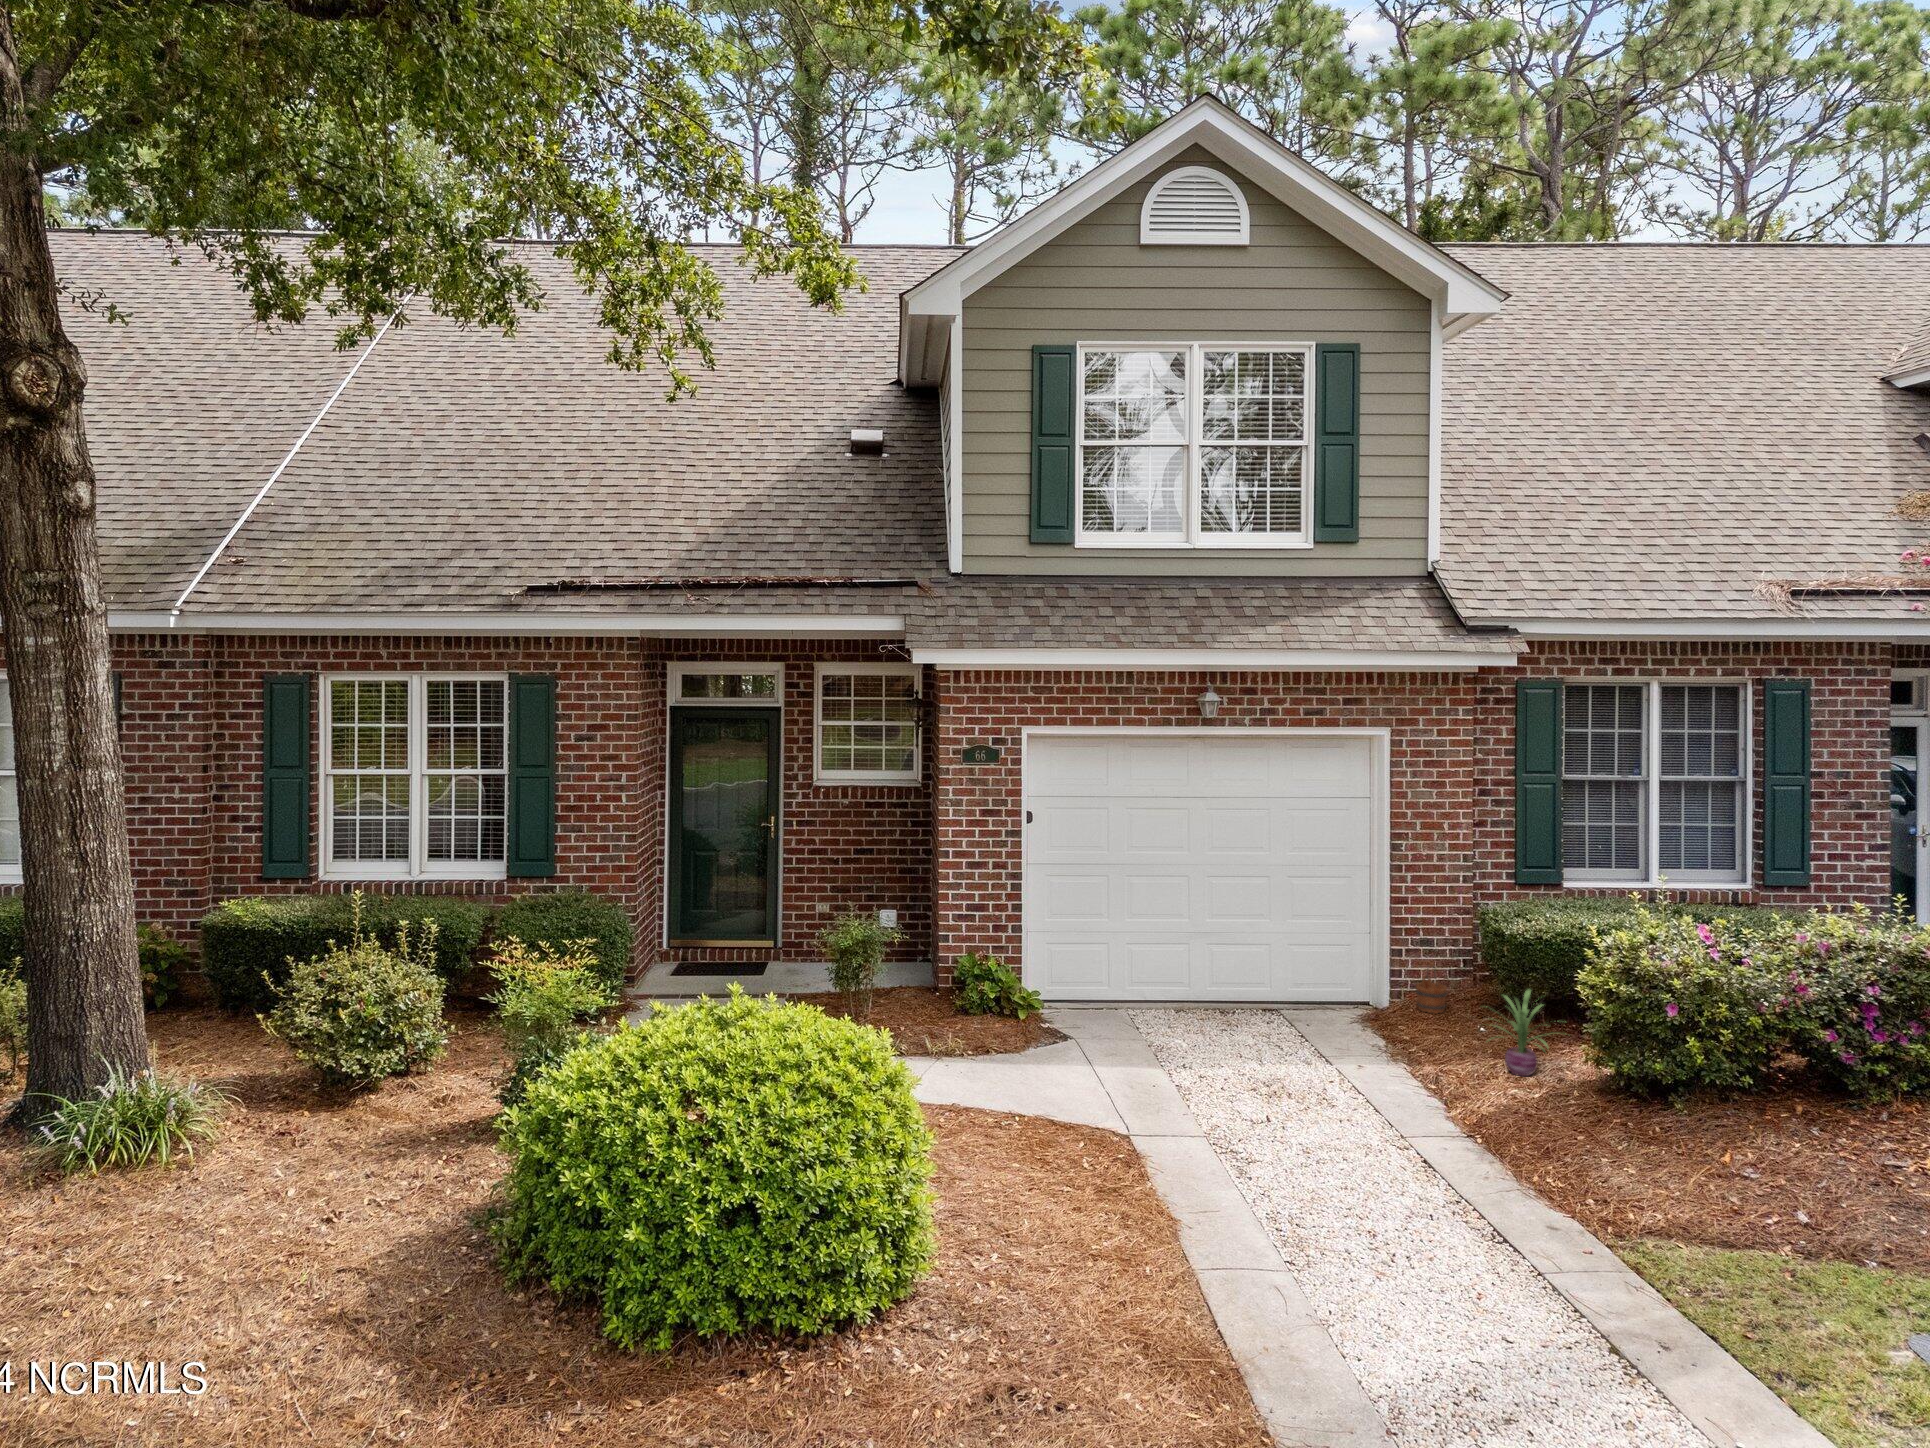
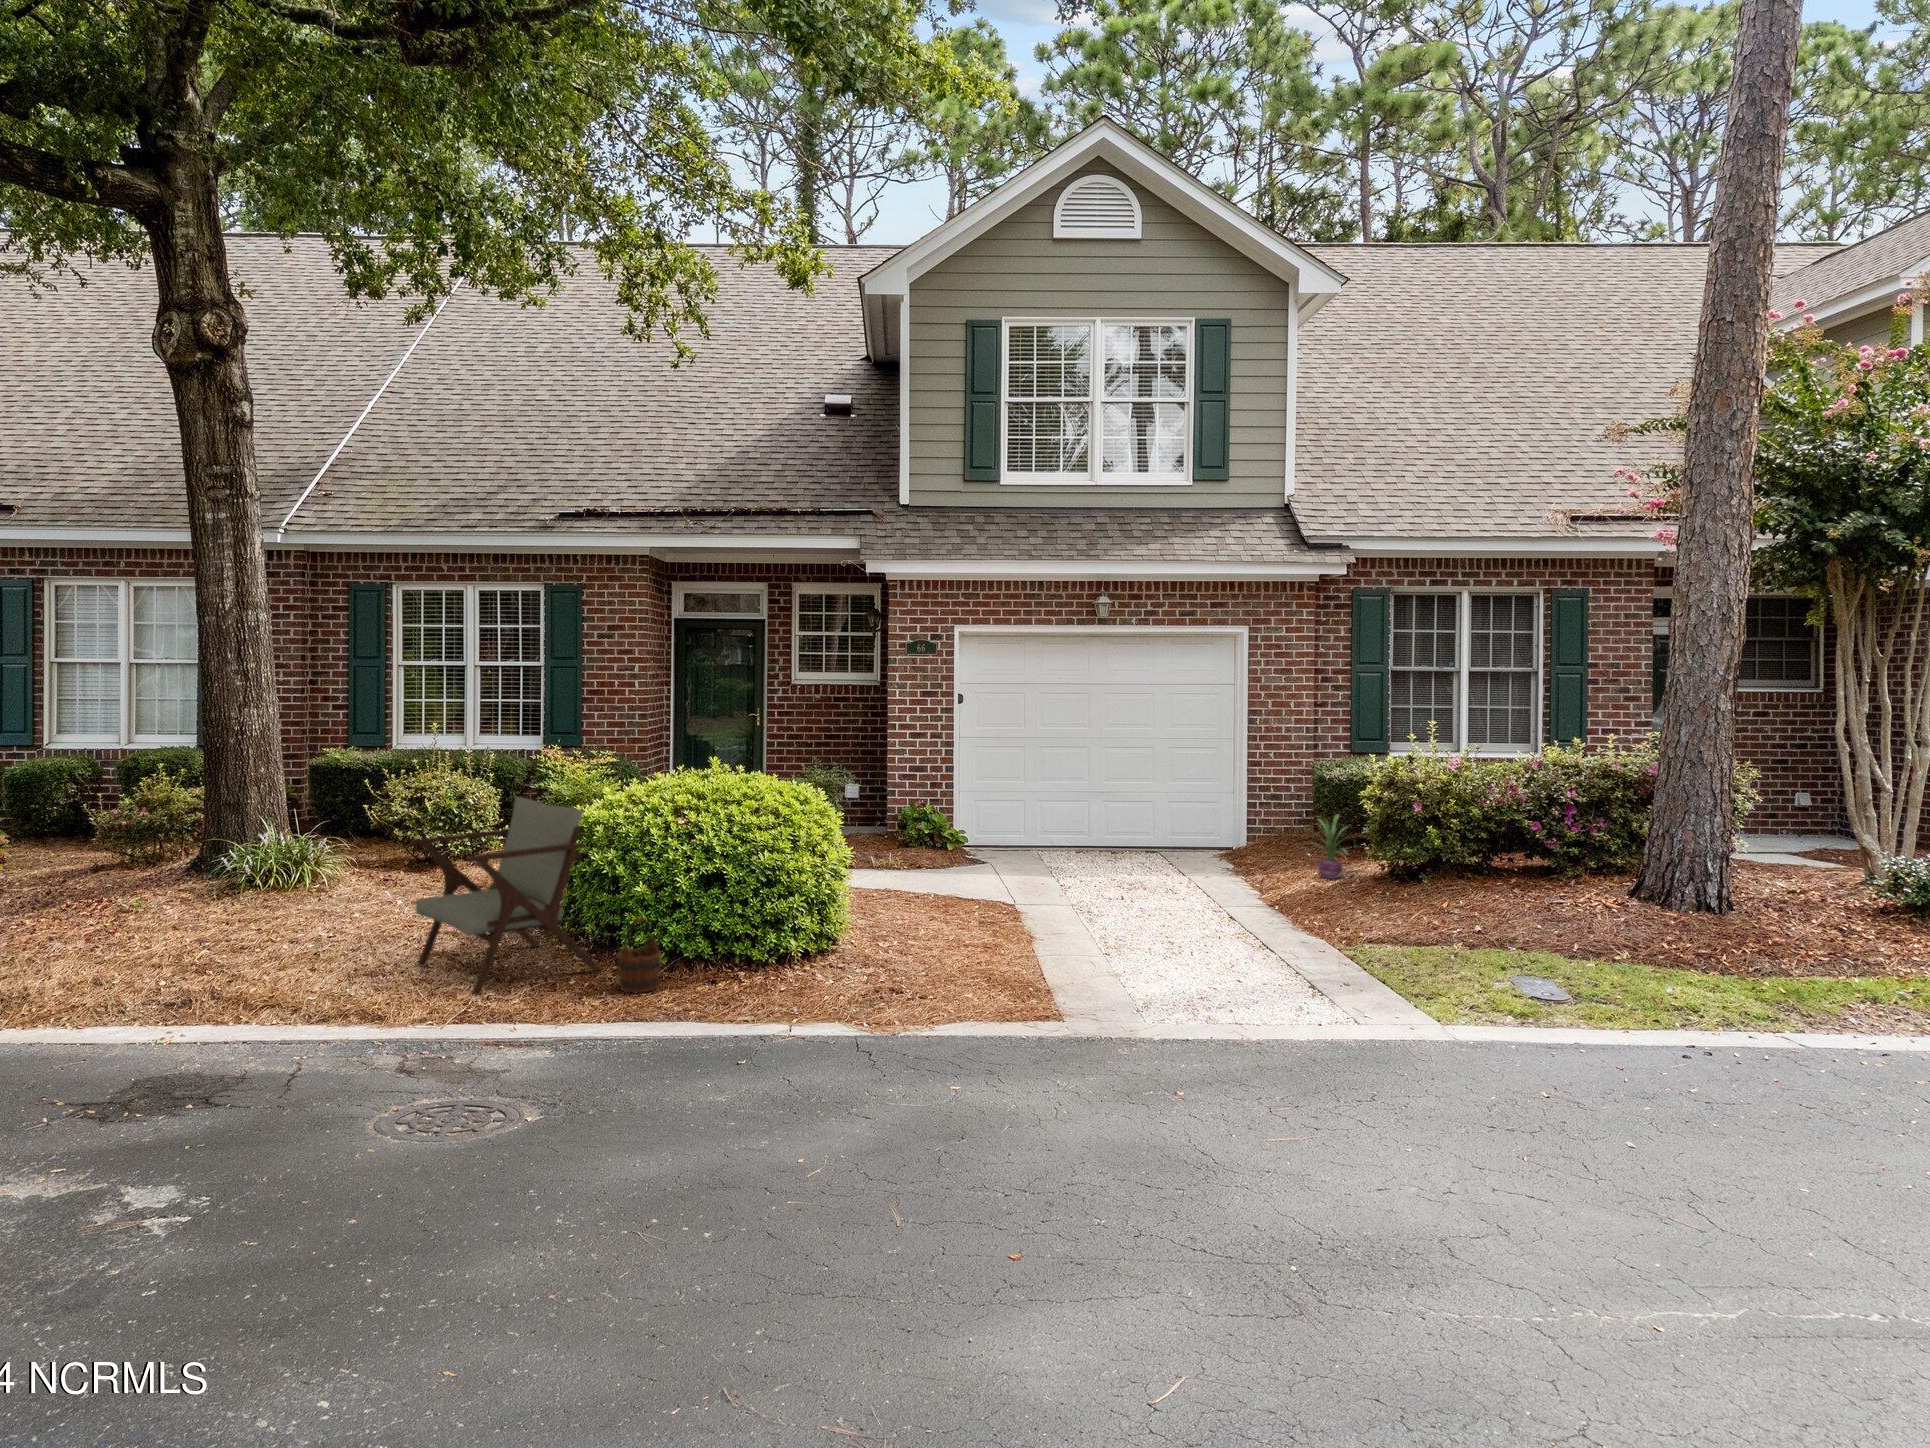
wooden bucket: present [1416,962,1447,1013] -> present [617,917,661,993]
lounge chair: none [301,1066,578,1415] -> present [412,797,600,995]

